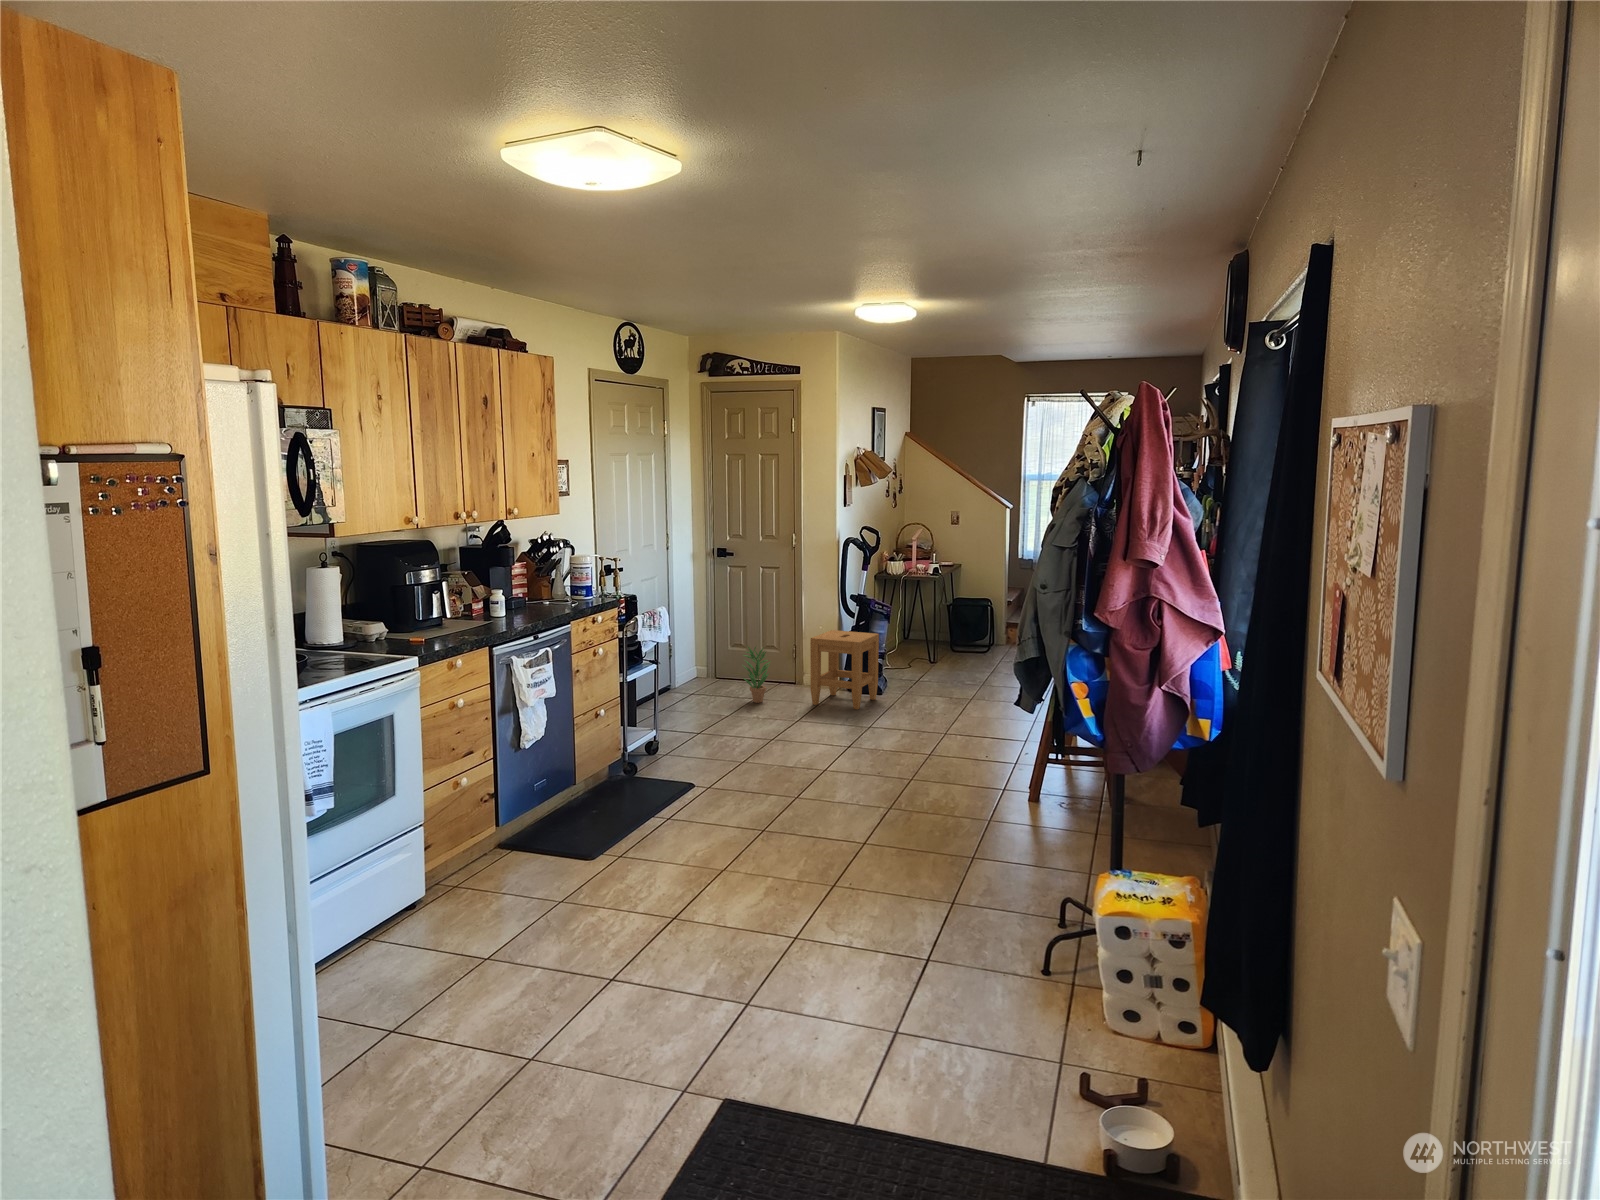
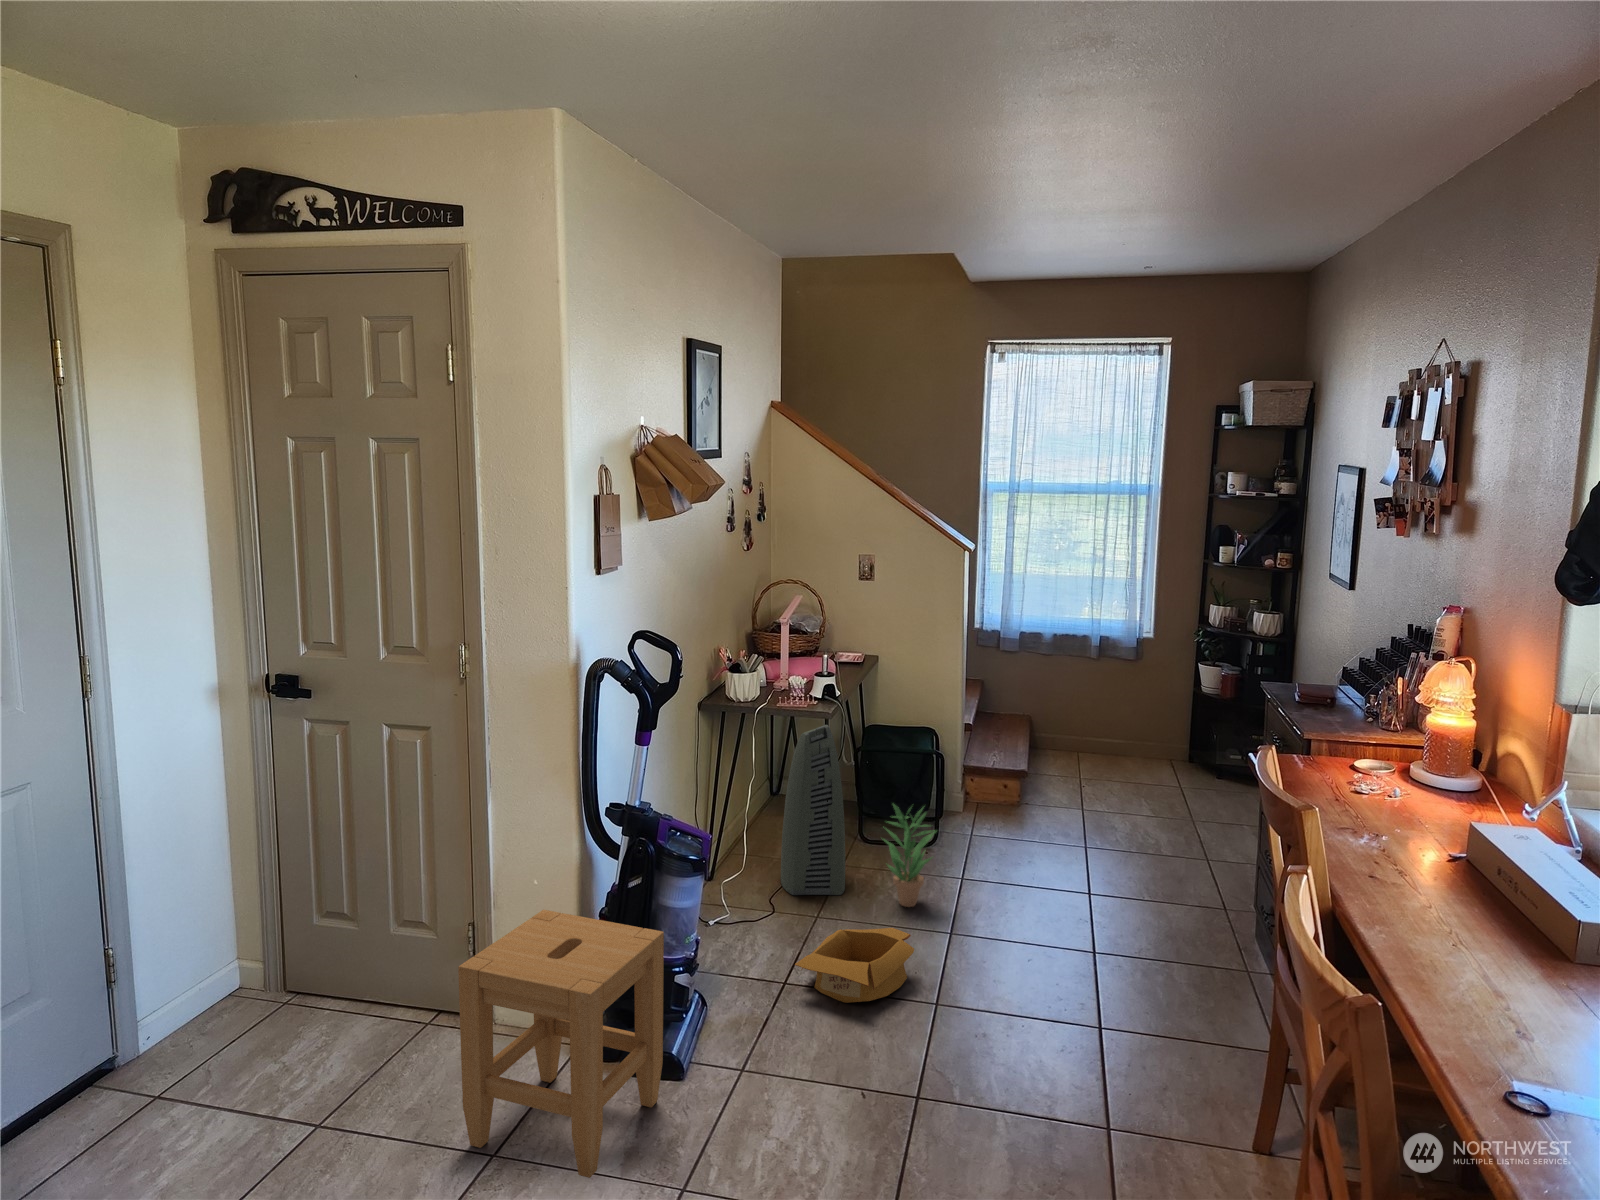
air purifier: none [912,584,943,661] -> present [781,725,845,895]
potted plant: present [743,646,770,703] -> present [884,804,934,907]
cardboard box: none [924,659,974,683] -> present [795,928,914,1003]

